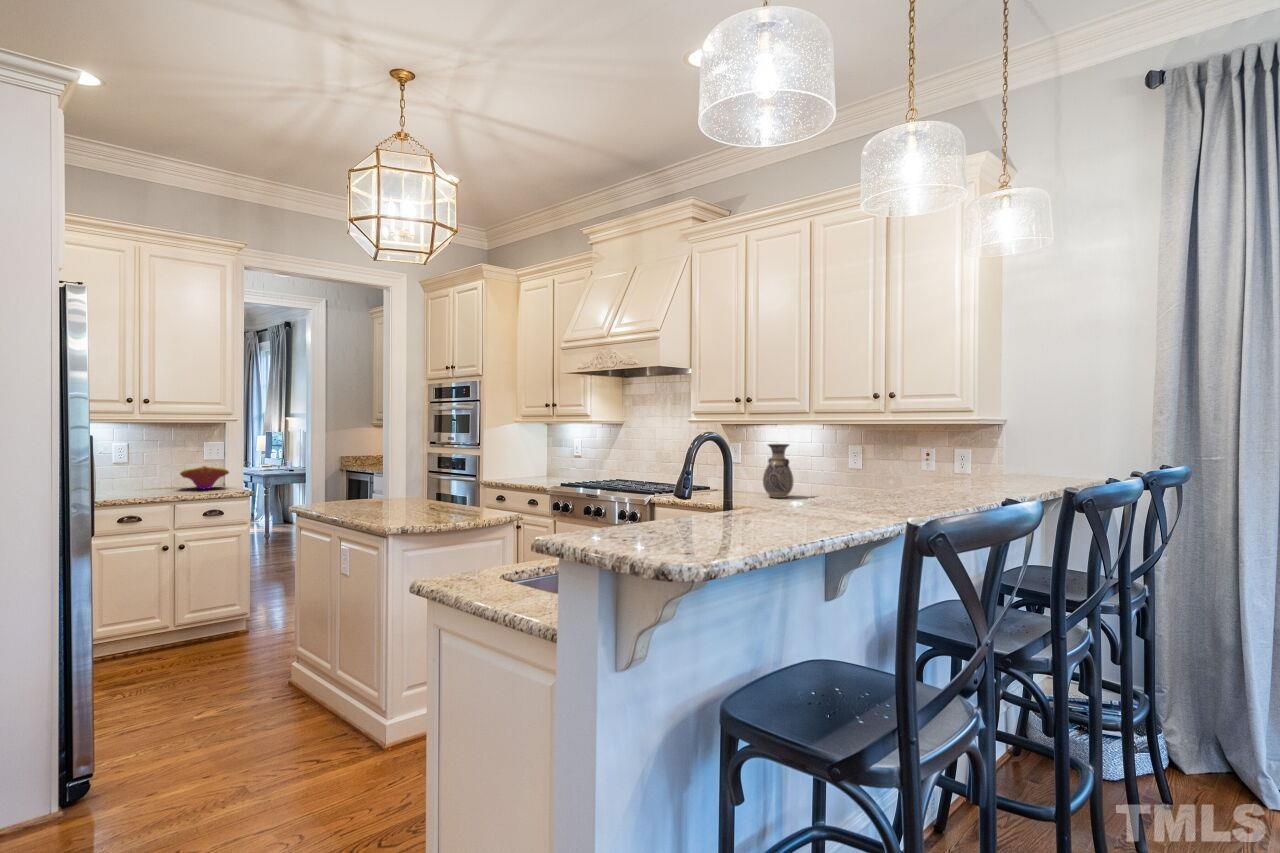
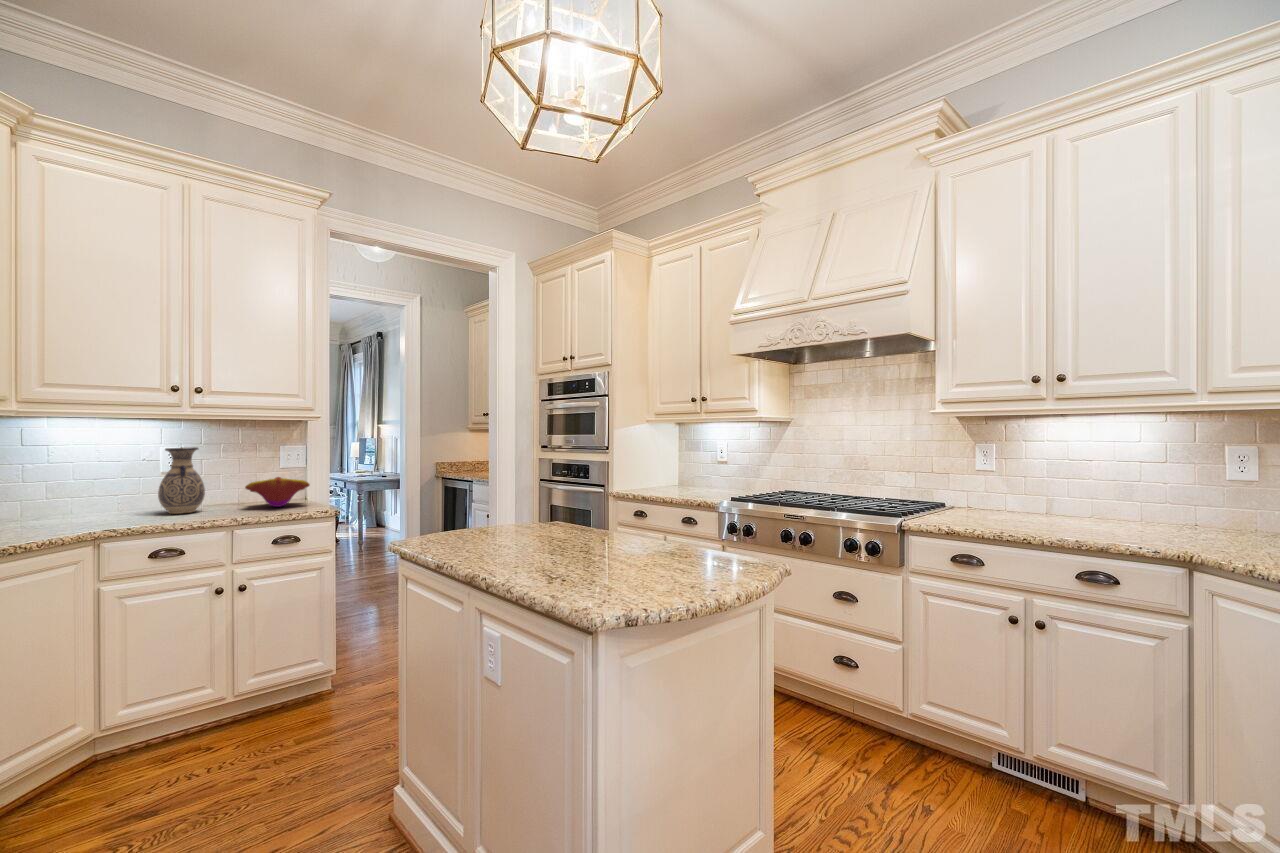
vase: present [763,444,794,498] -> present [158,447,205,514]

